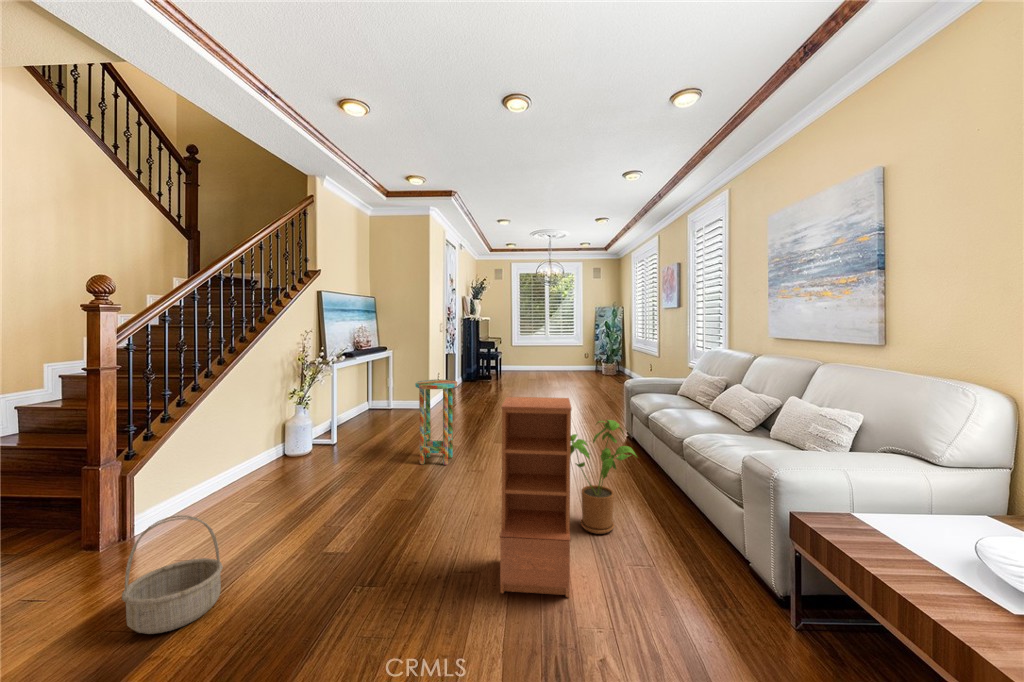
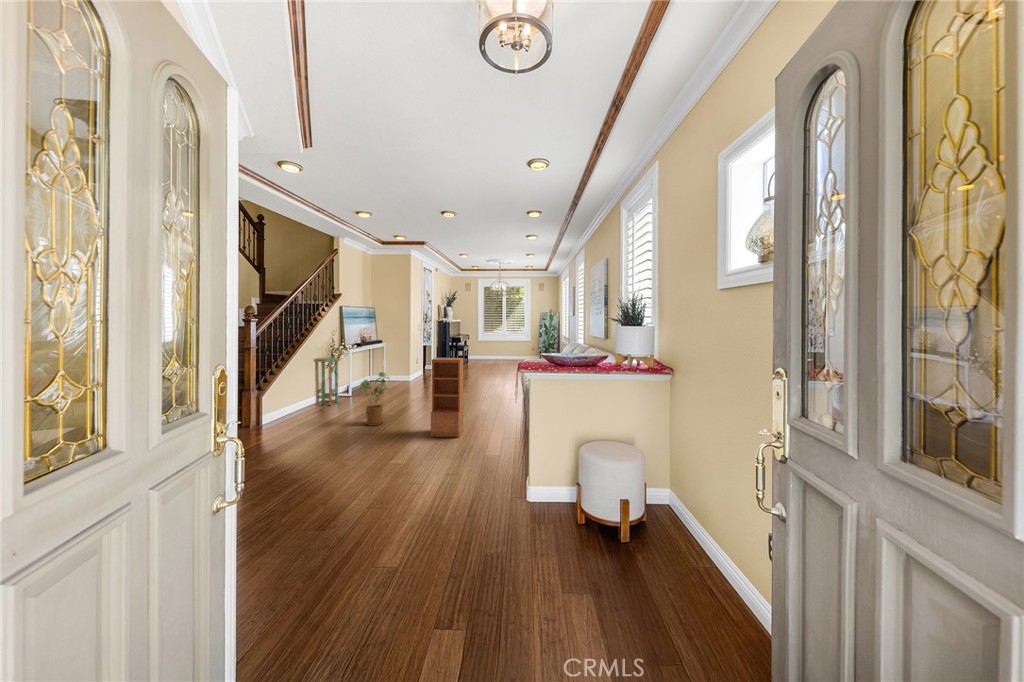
side table: present [415,380,457,465] -> present [314,358,339,405]
house plant: present [571,420,636,534] -> present [360,372,388,426]
basket: present [122,515,223,634] -> none [281,402,316,445]

